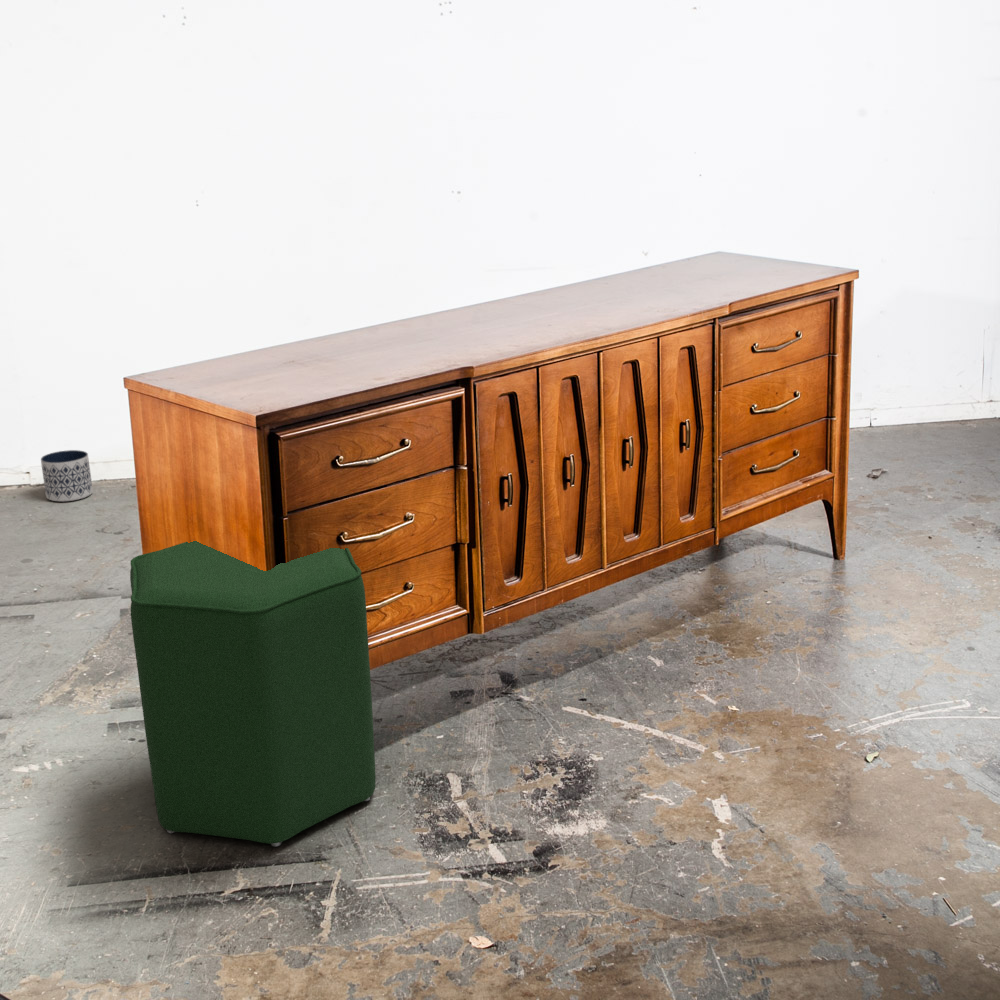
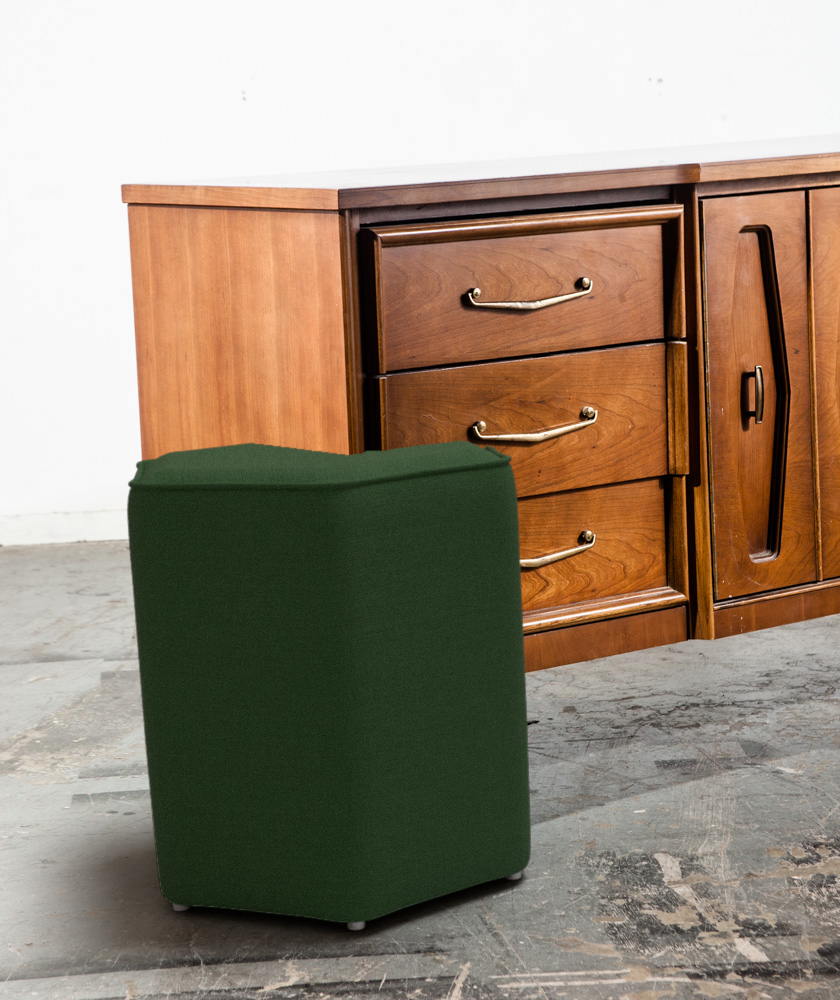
planter: present [41,450,93,502] -> none [44,506,115,574]

